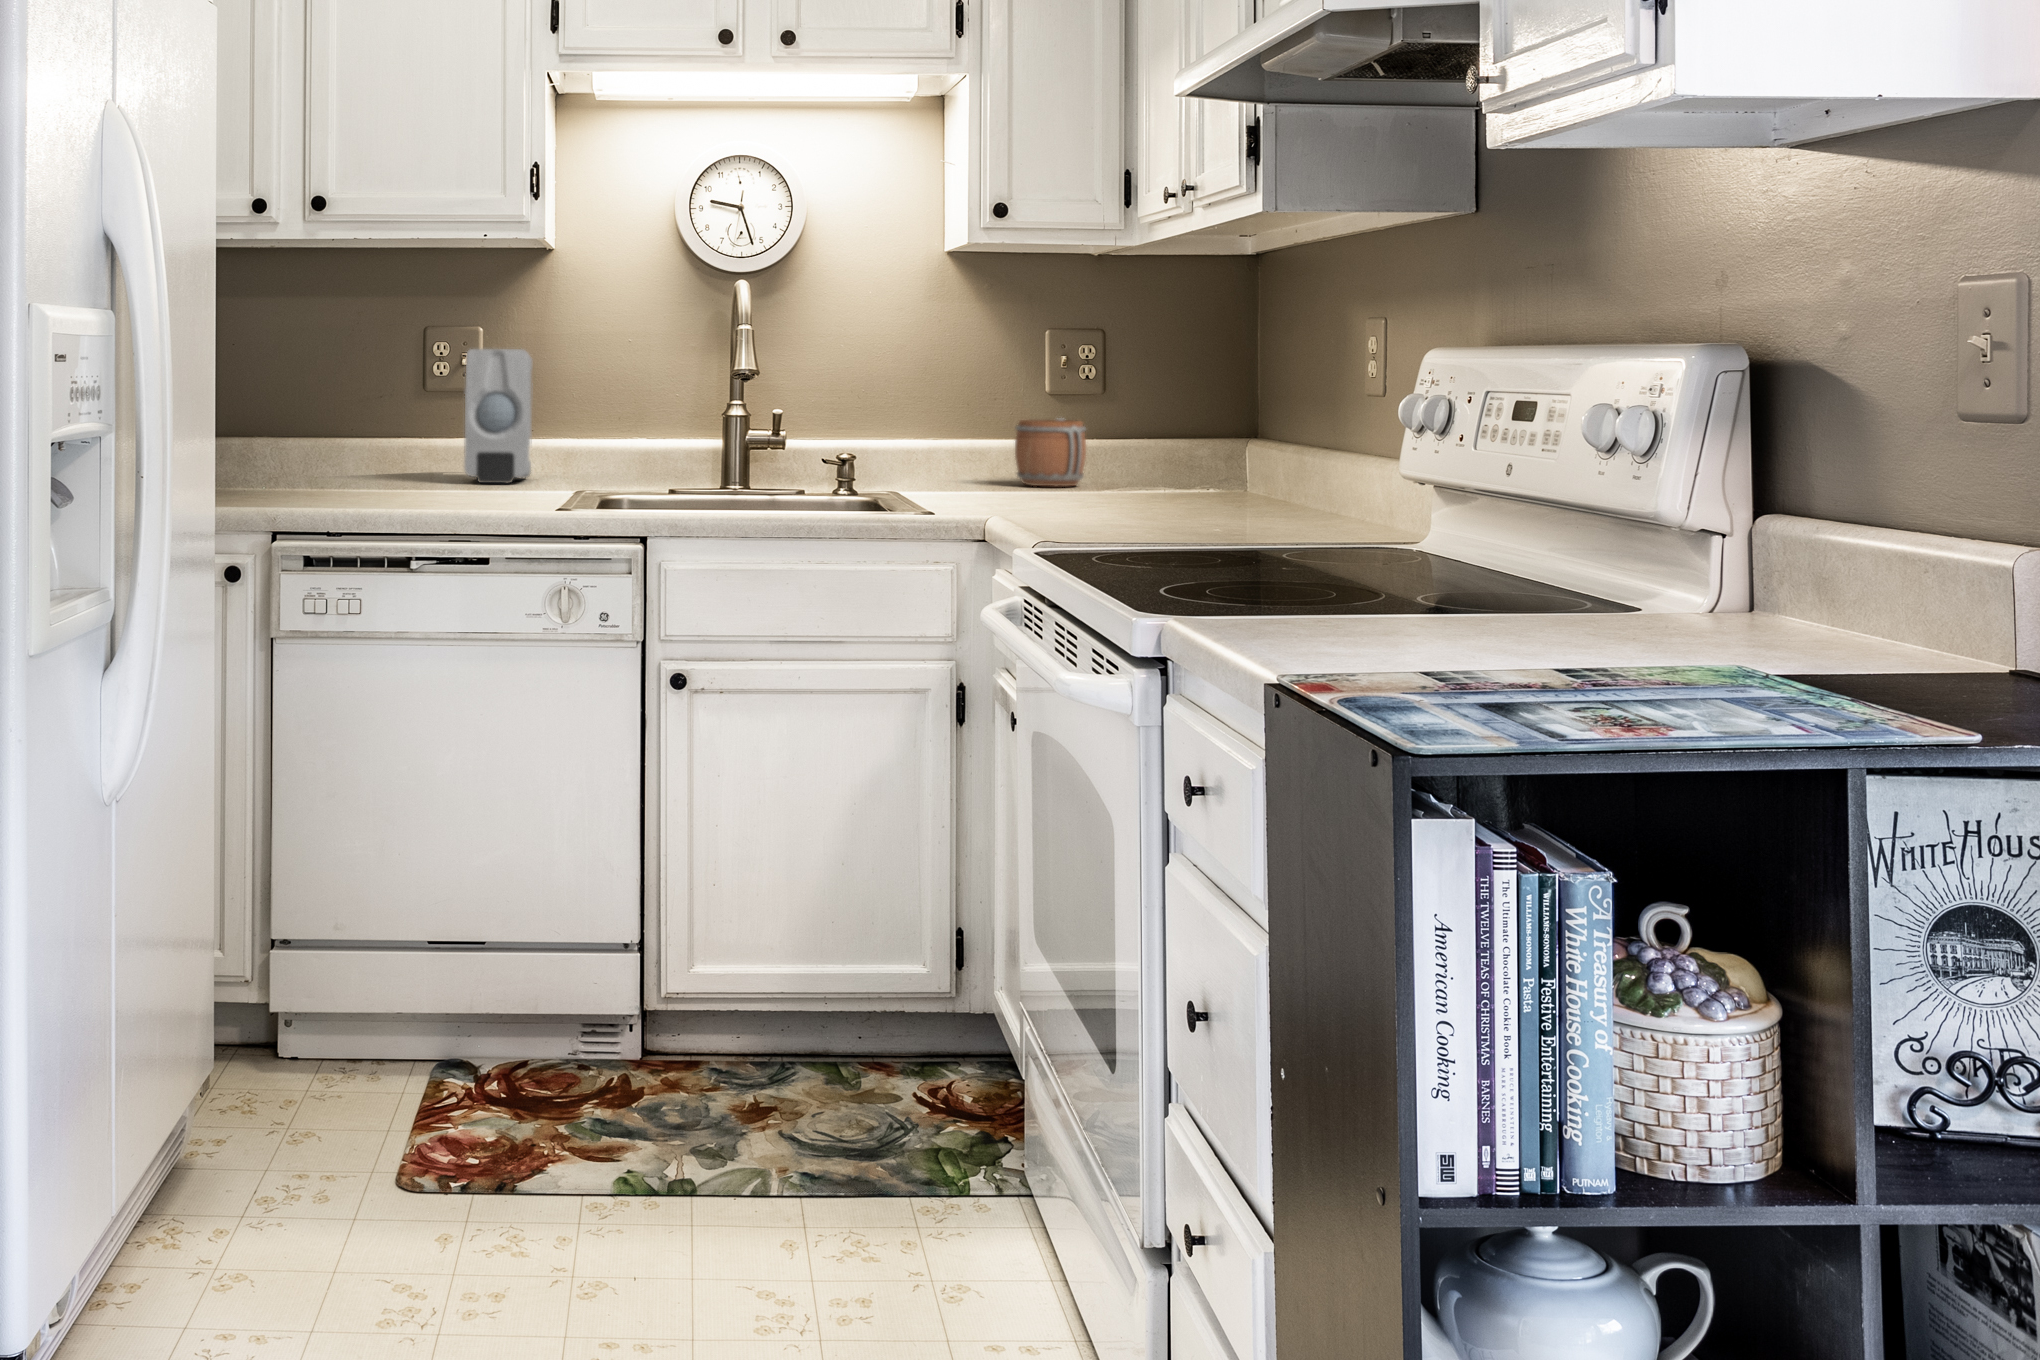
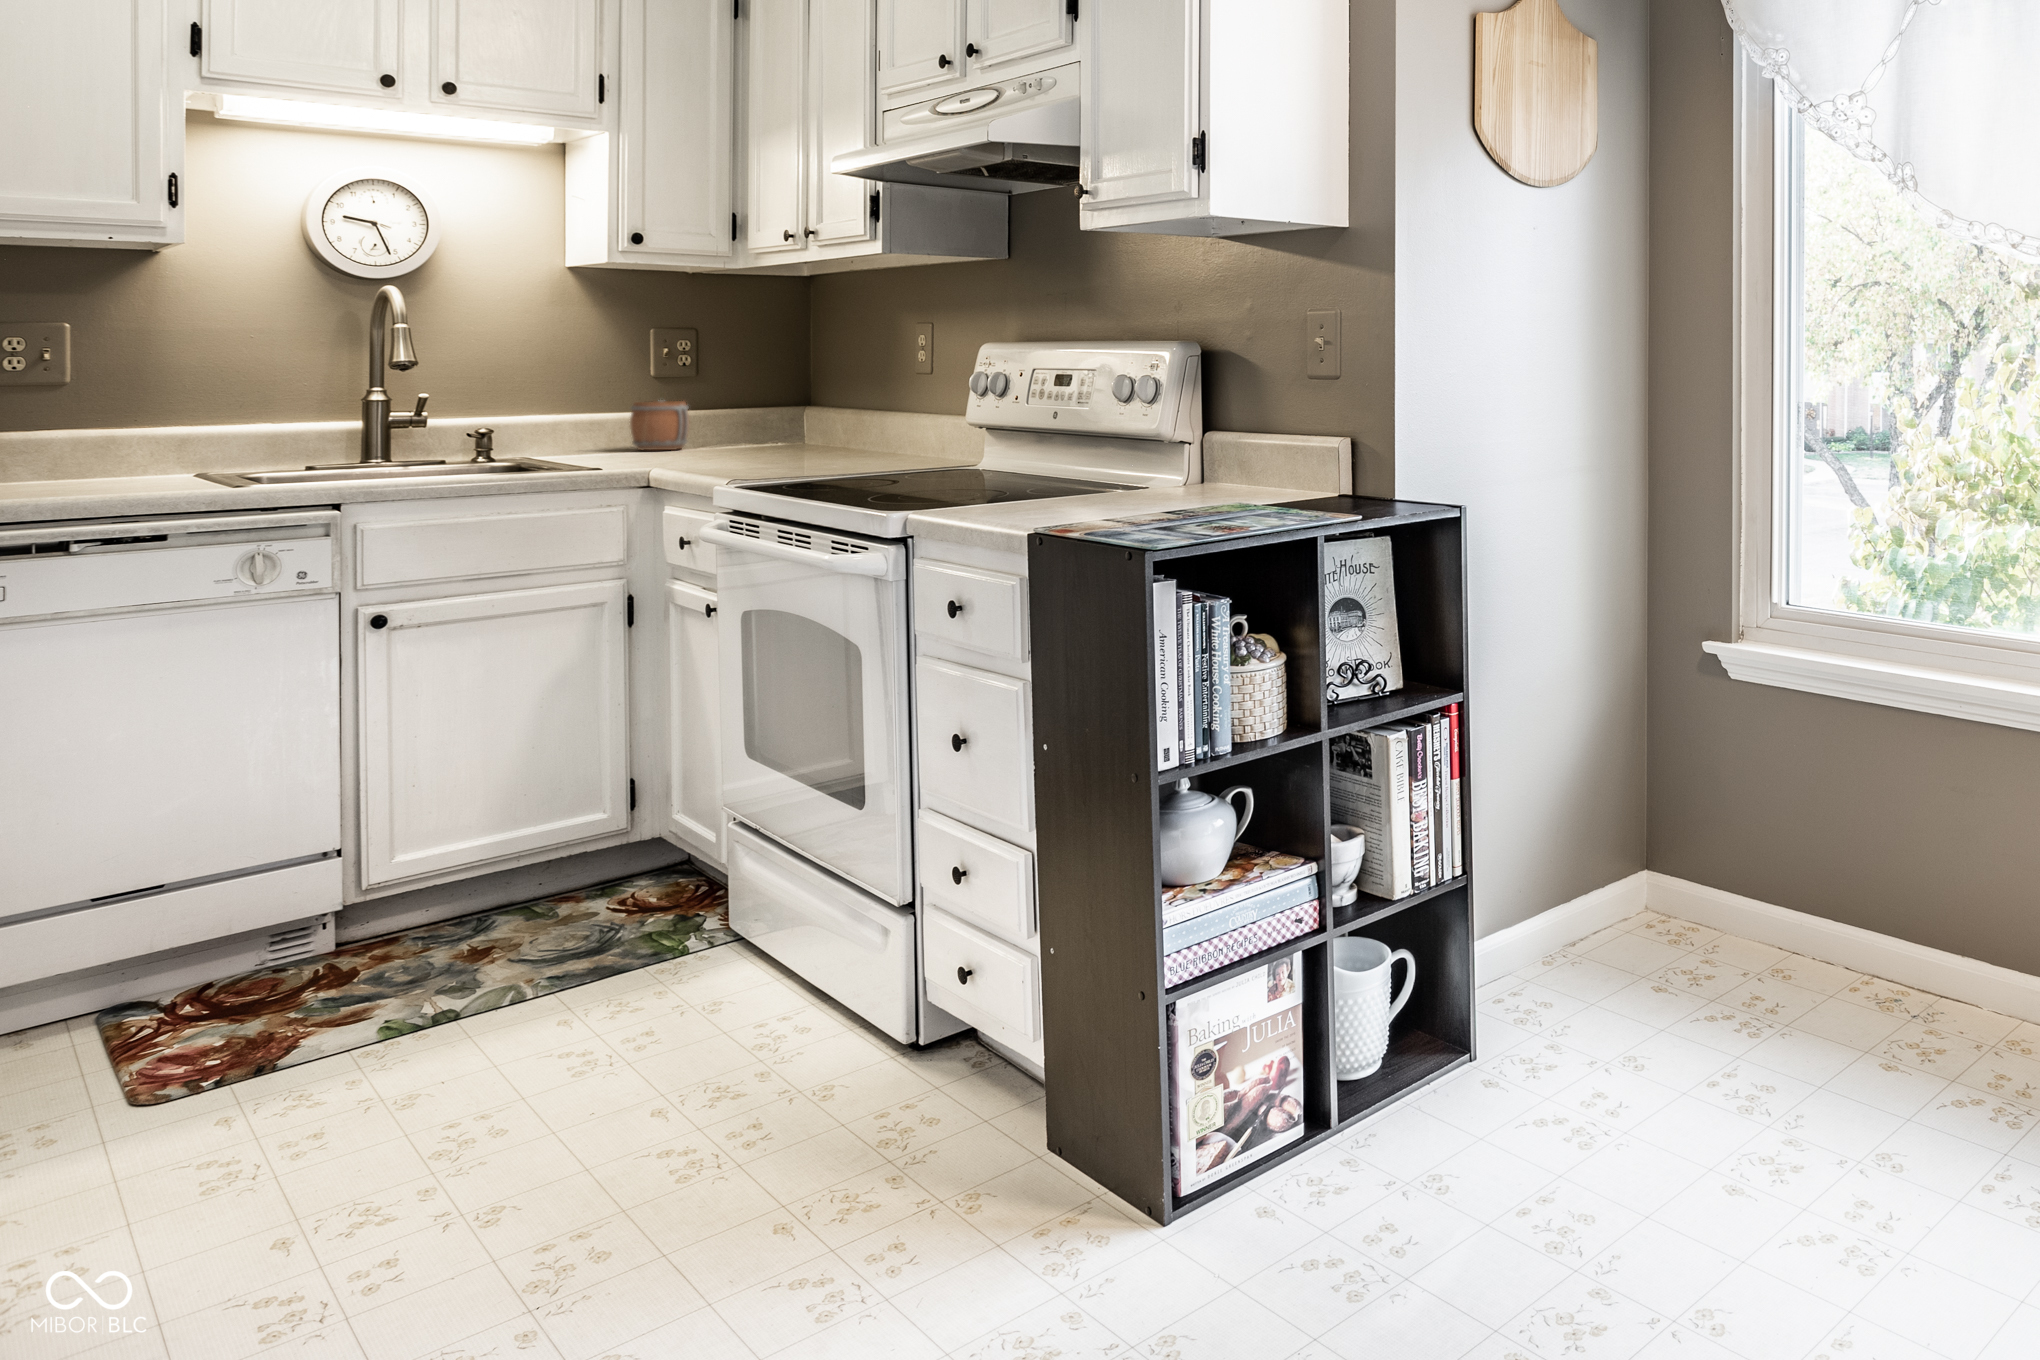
soap dispenser: present [464,349,533,483] -> none [62,353,146,477]

